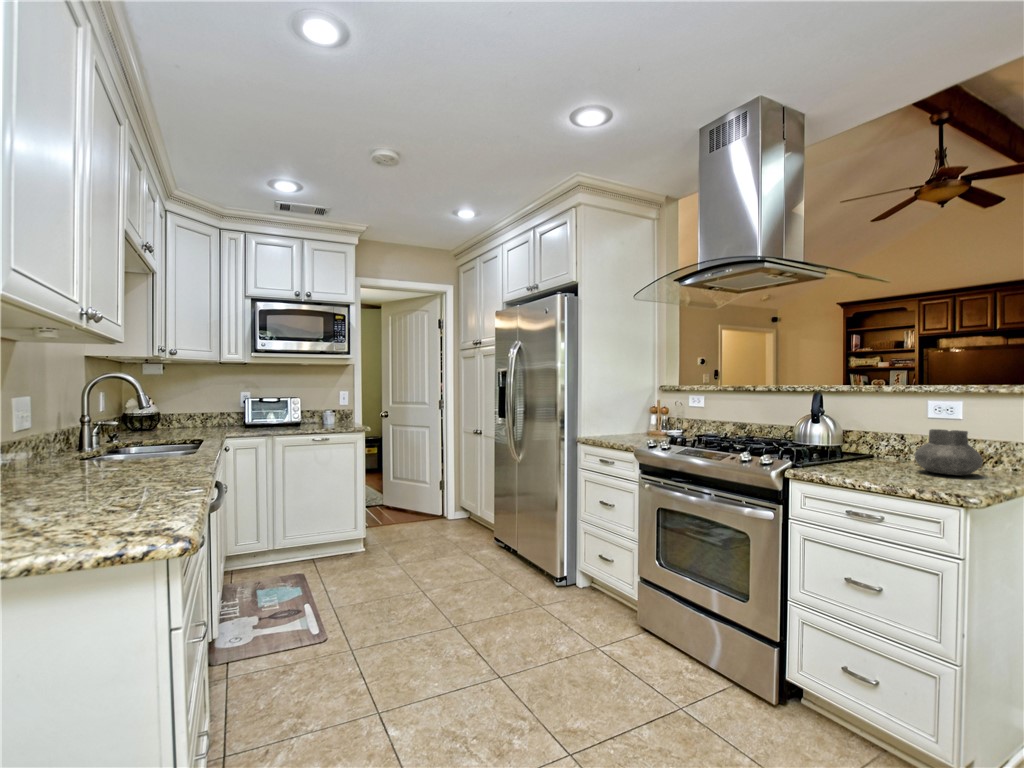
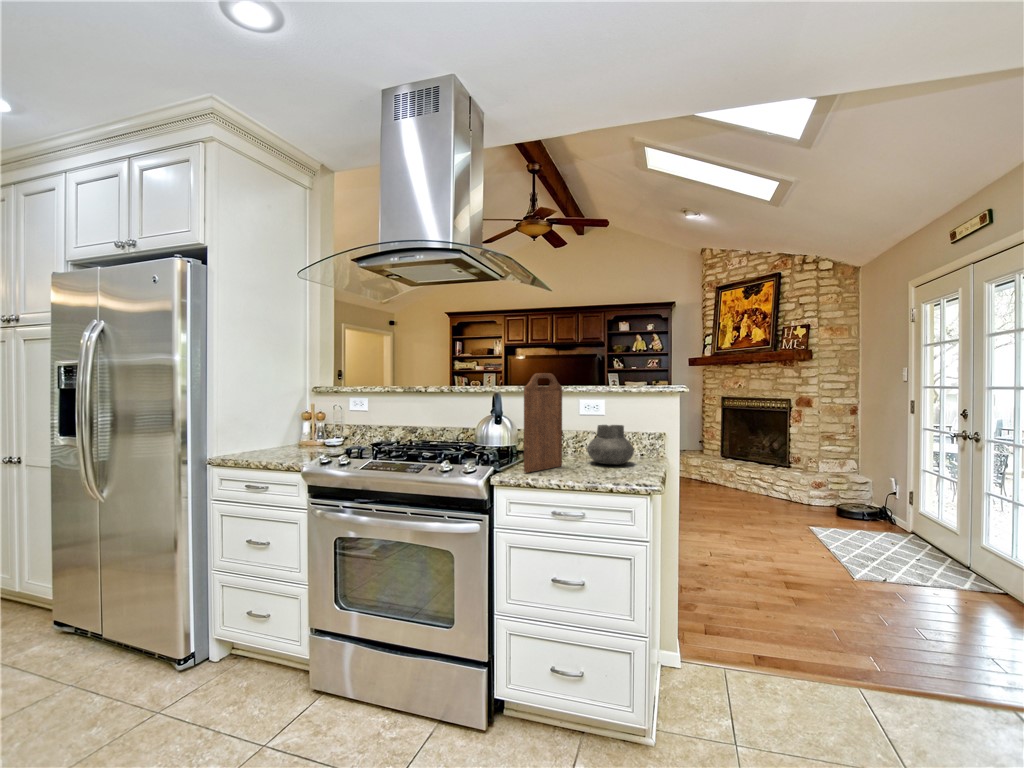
cutting board: none [821,372,877,470] -> present [524,373,562,473]

